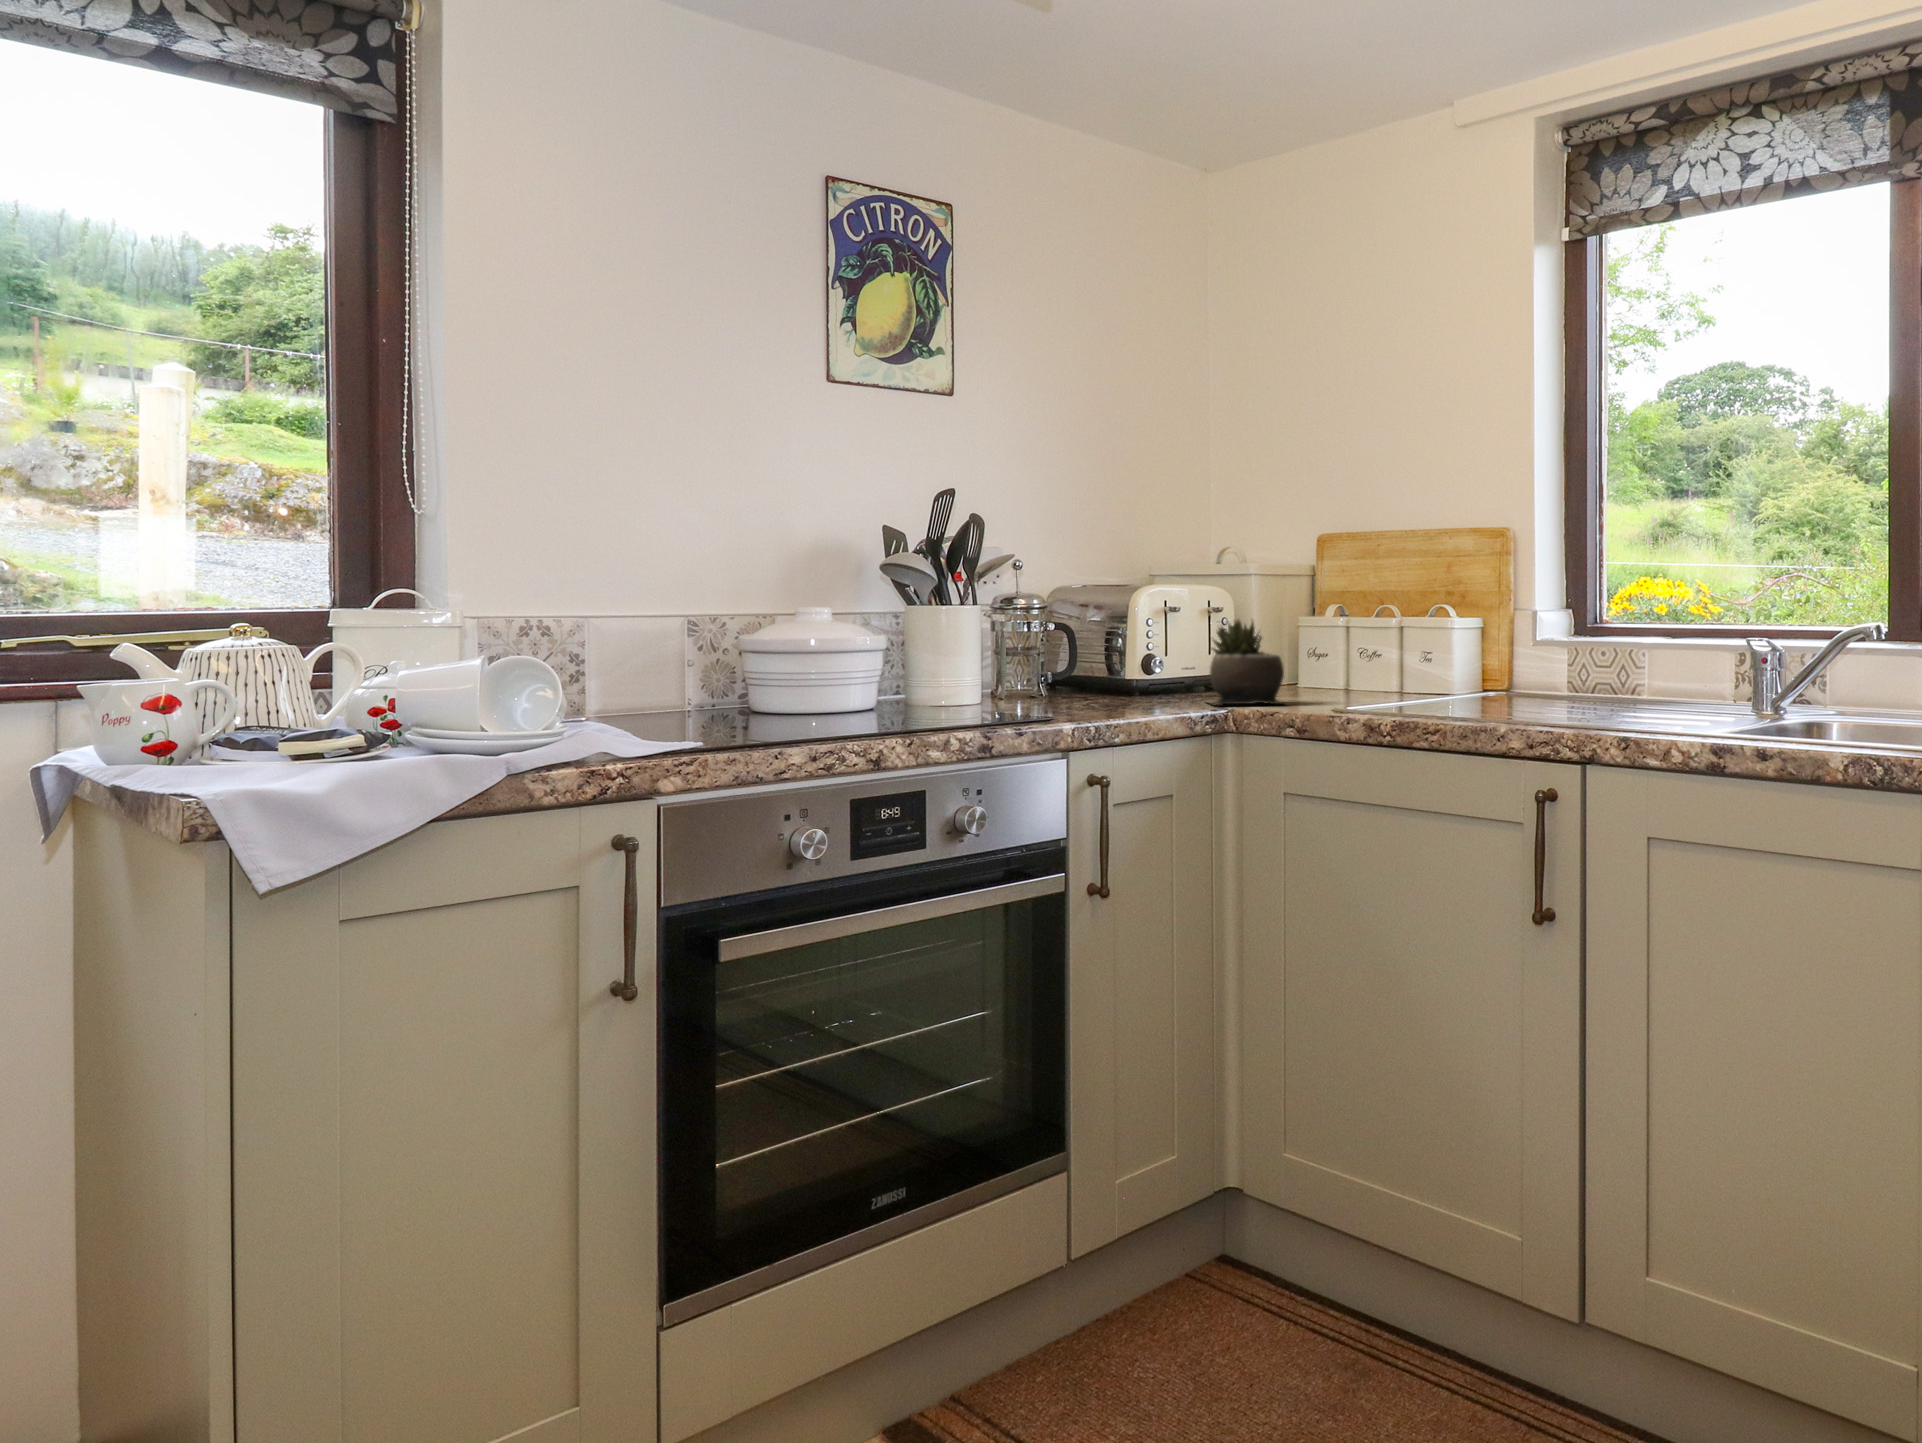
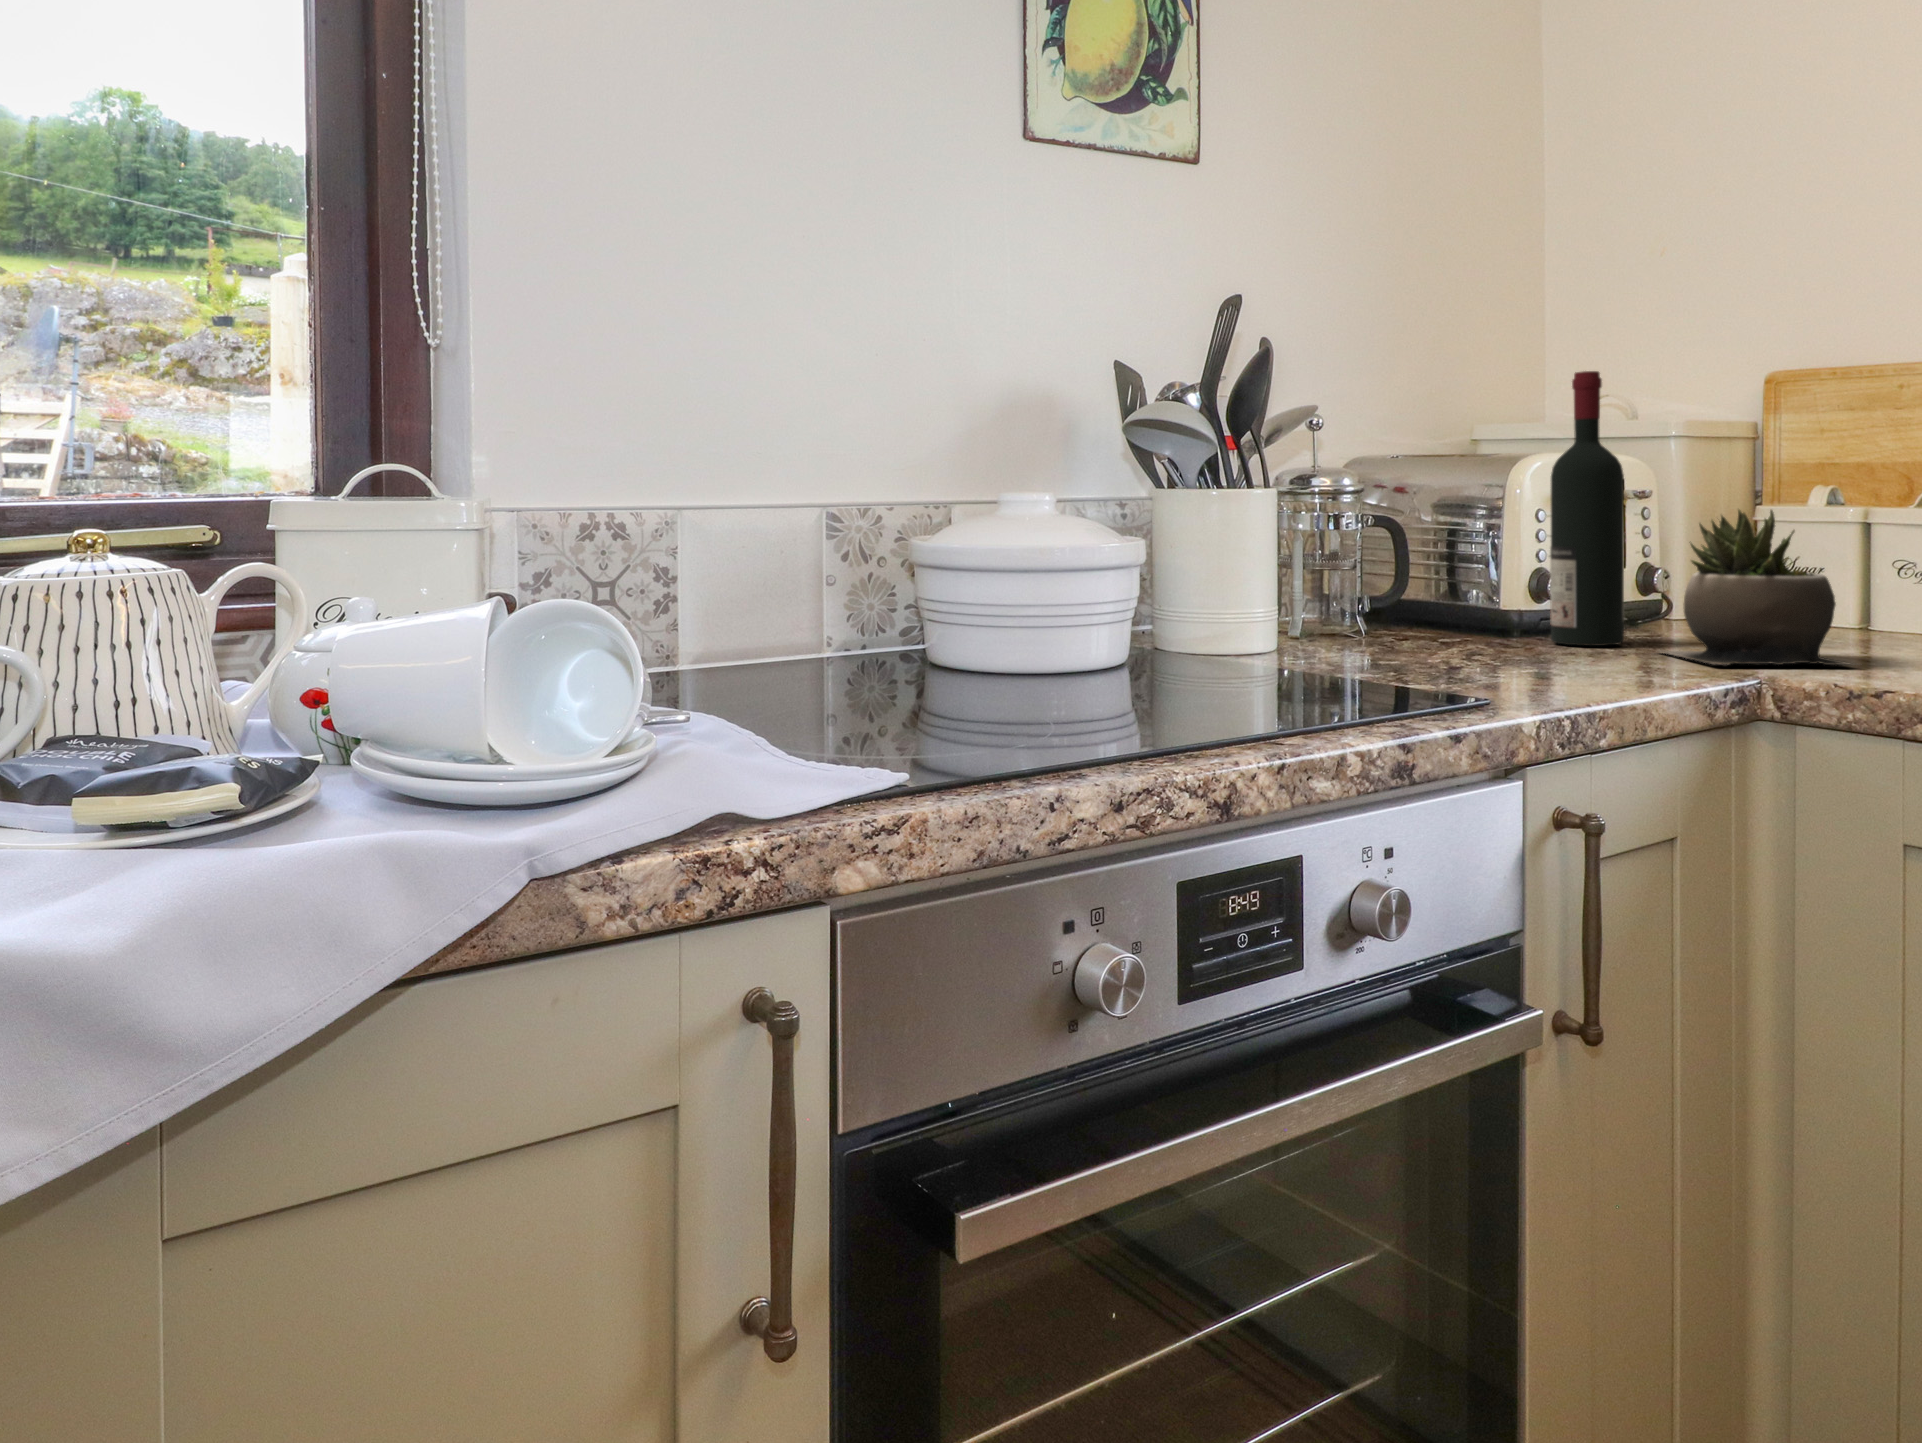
wine bottle: none [1155,536,1196,700] -> present [1550,371,1624,646]

